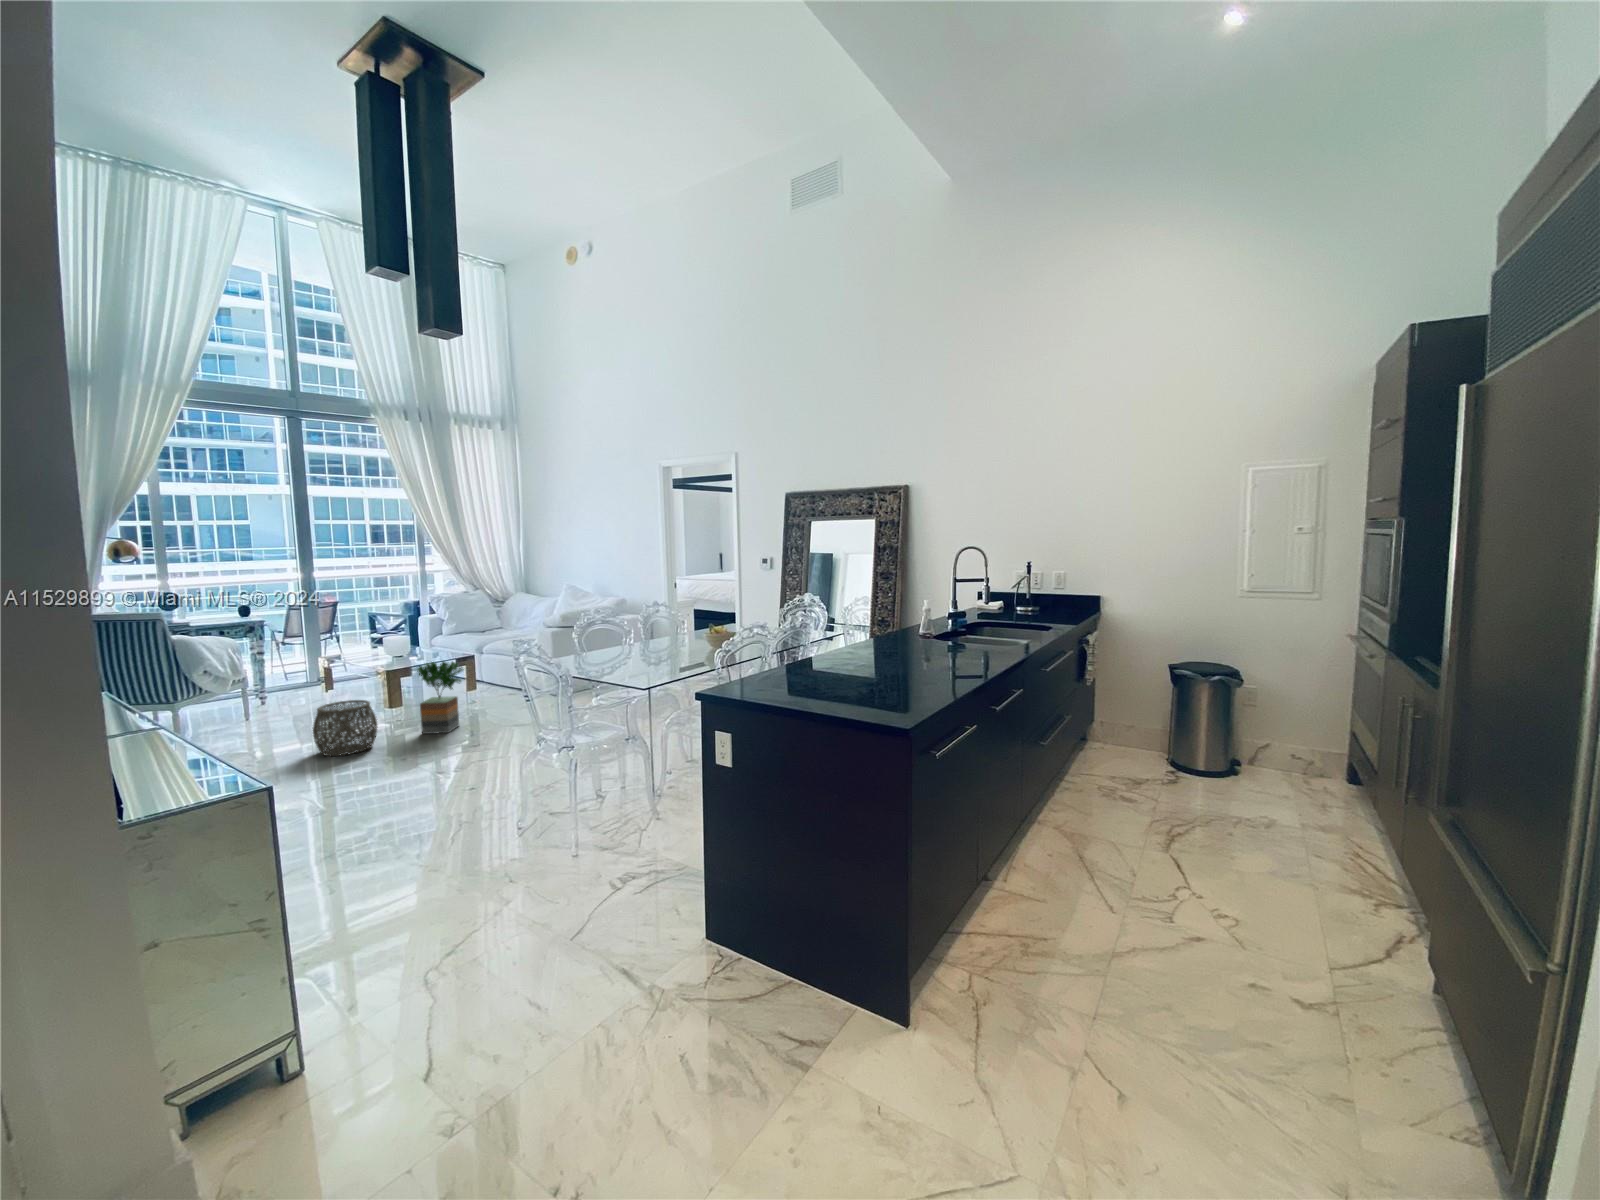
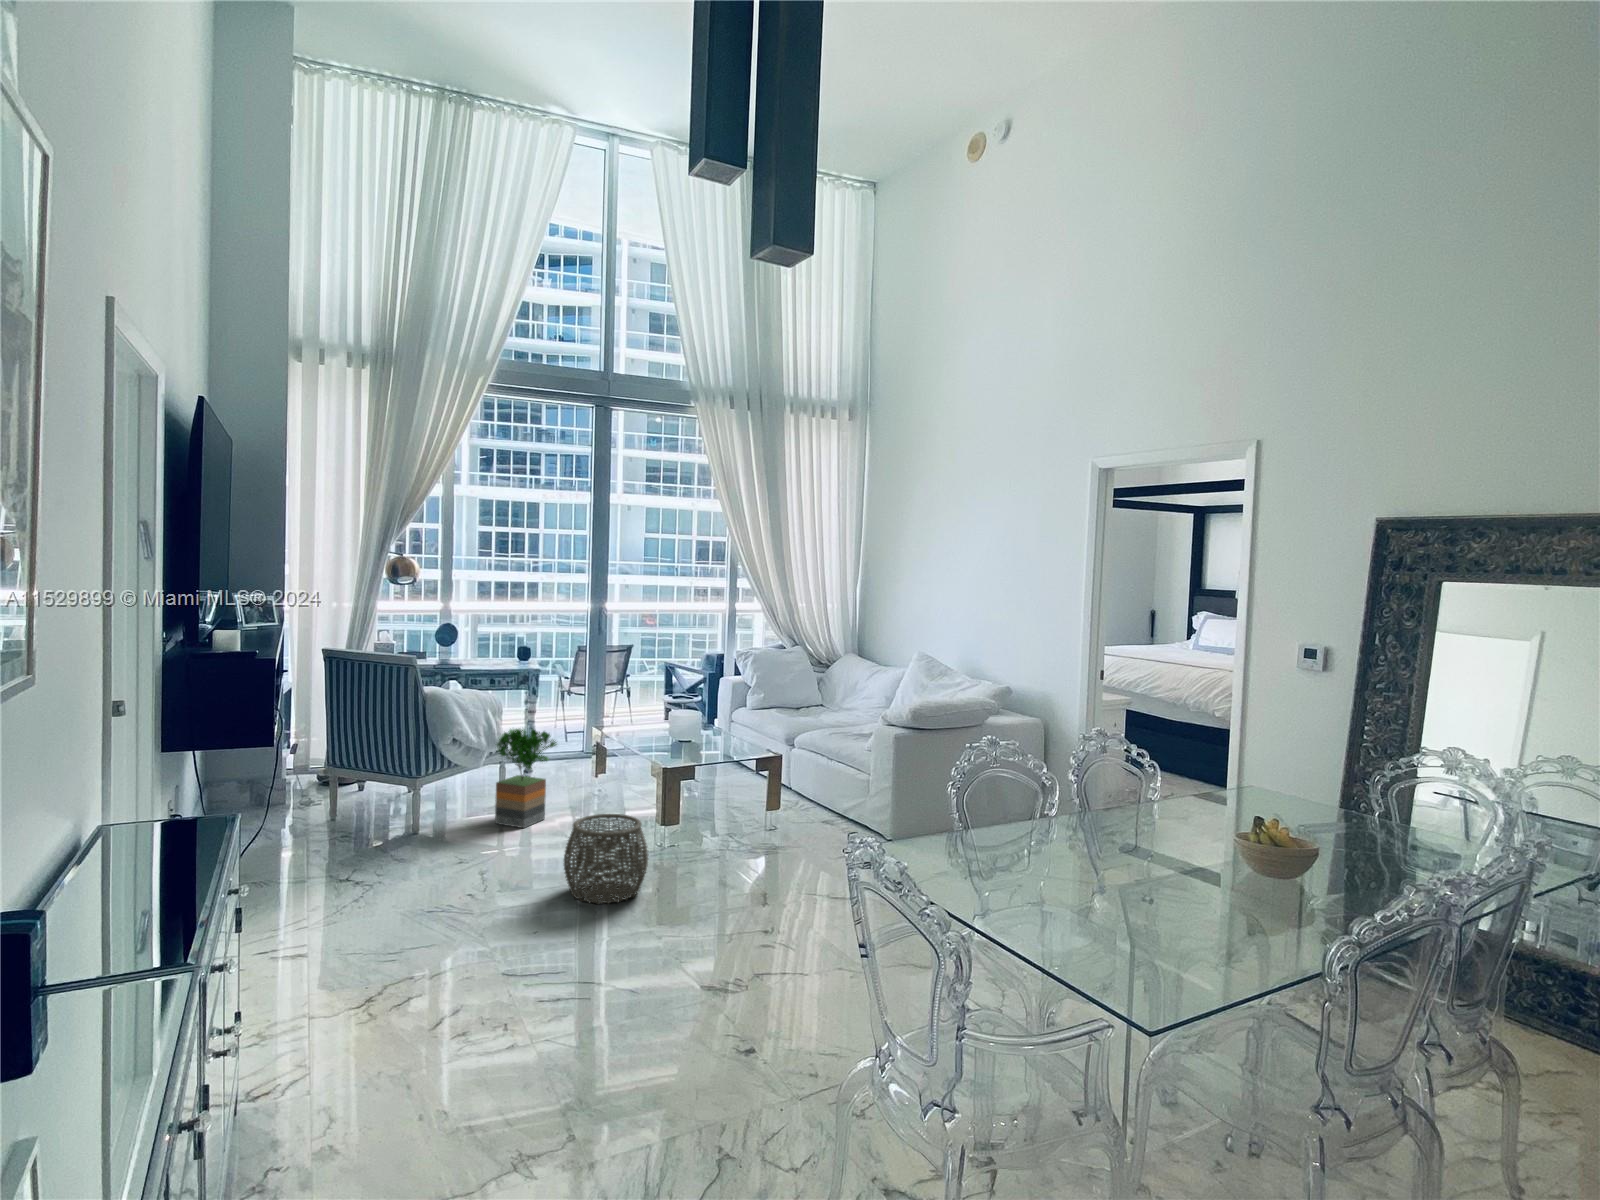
potted tree: present [417,662,464,734] -> present [495,729,557,828]

